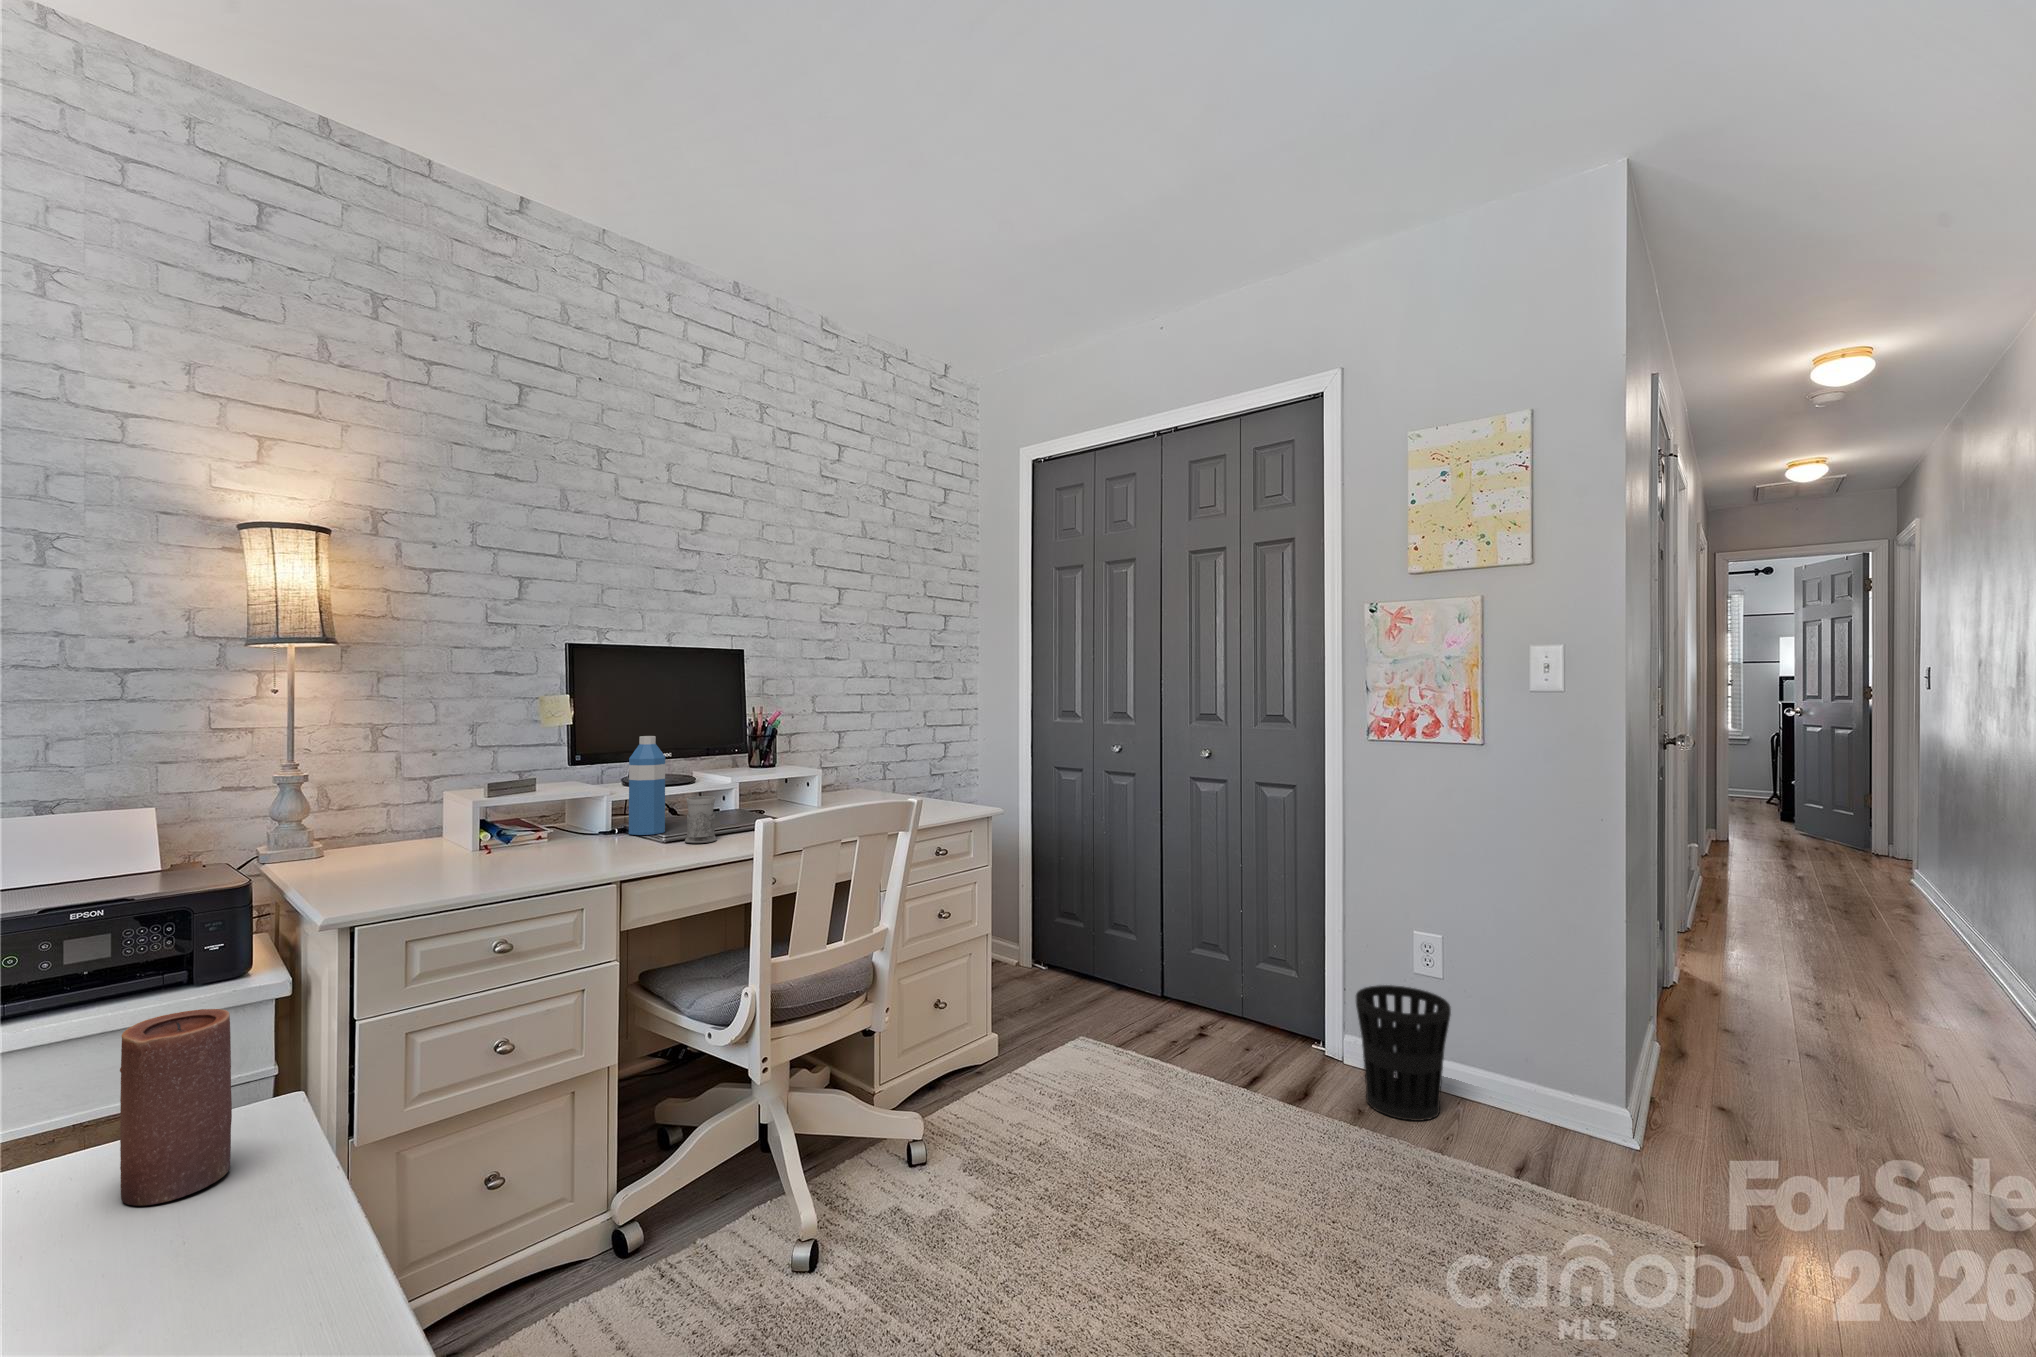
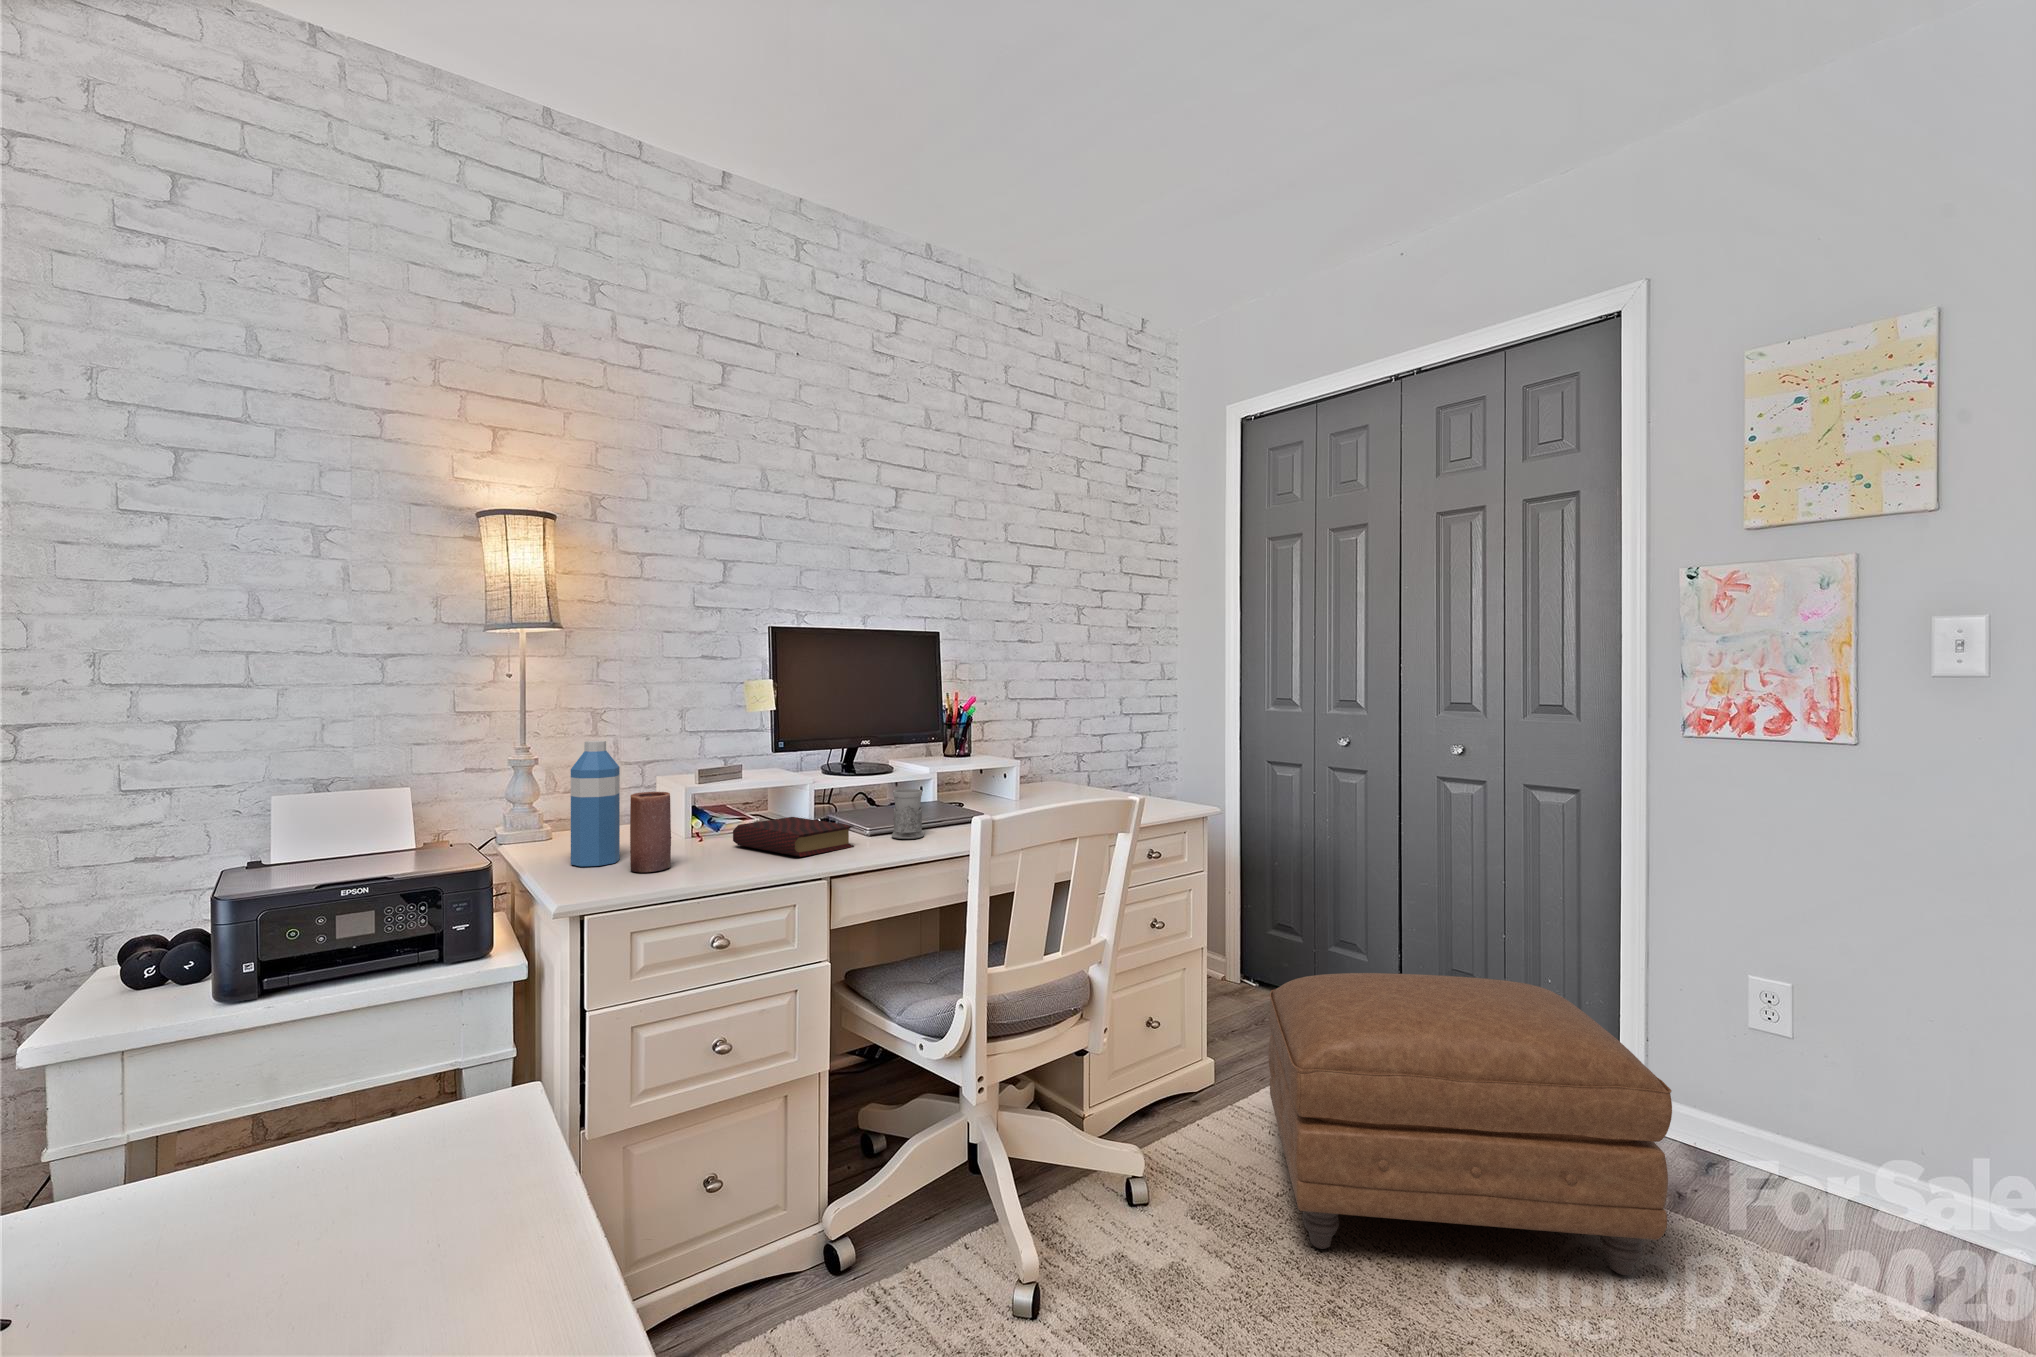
water bottle: present [629,736,665,835] -> present [571,741,620,866]
book: none [522,826,647,863] -> present [733,817,853,857]
ottoman: none [1036,947,1343,1186] -> present [1268,973,1672,1275]
wastebasket: present [1356,985,1451,1121] -> none [1670,1038,1805,1211]
candle: present [120,1009,232,1206] -> present [630,792,671,872]

